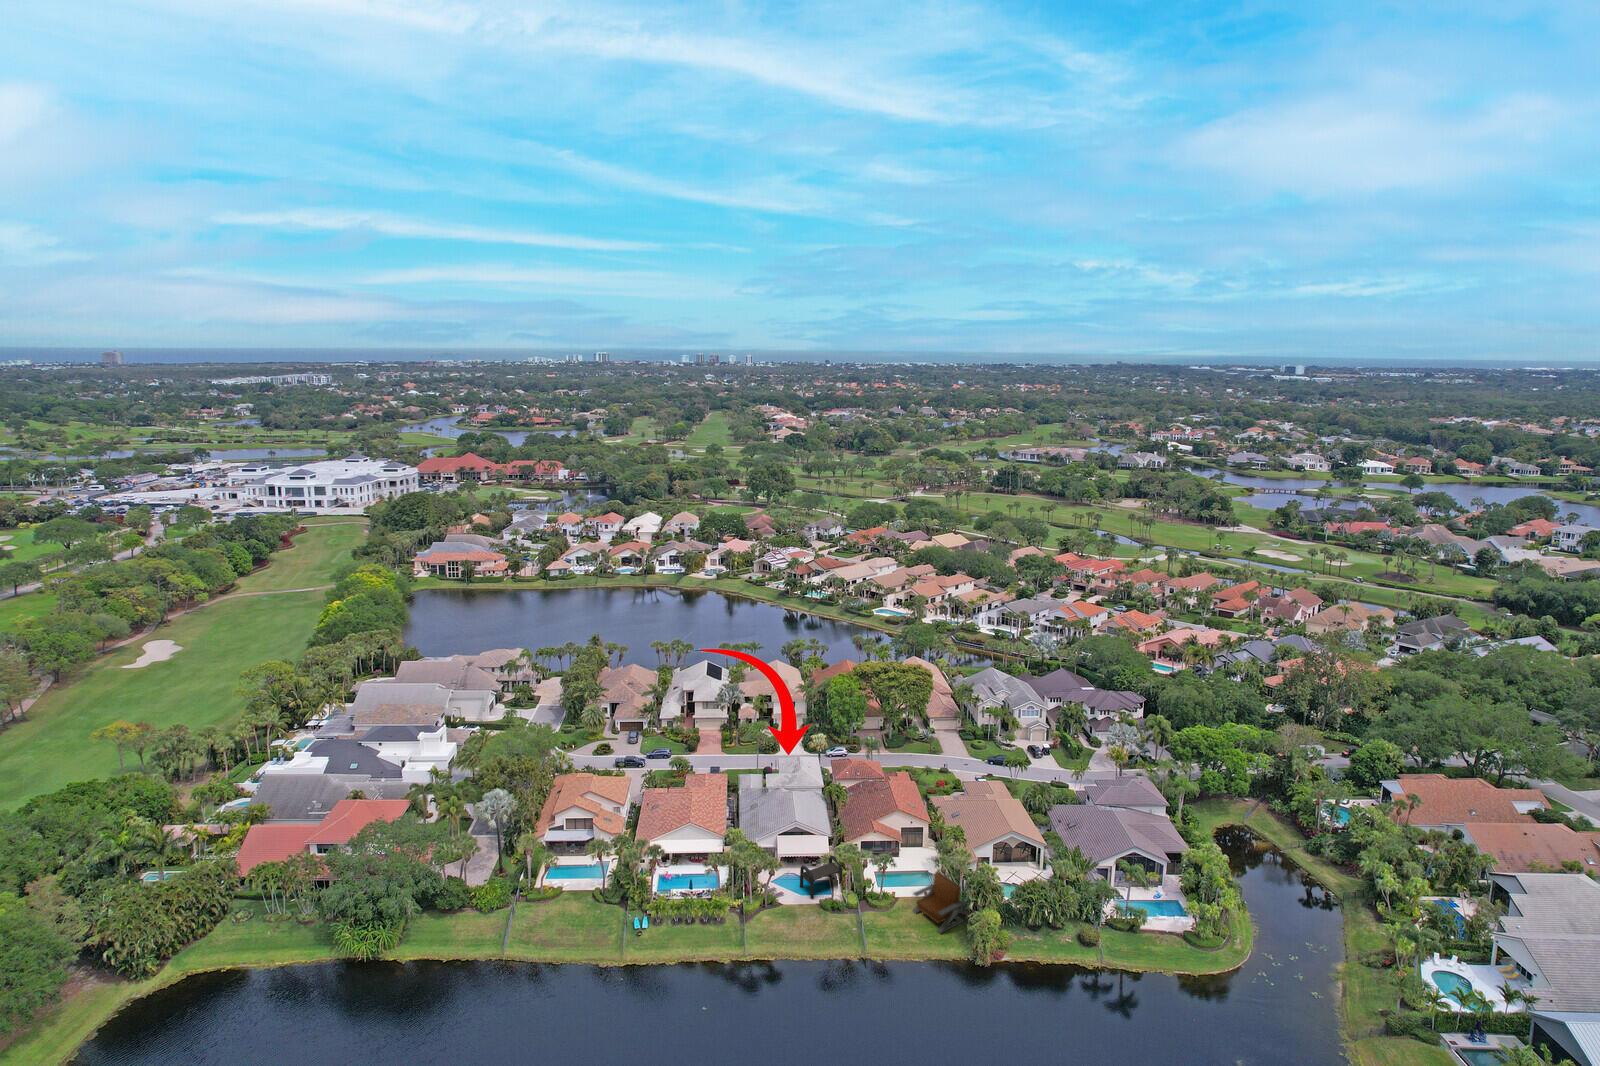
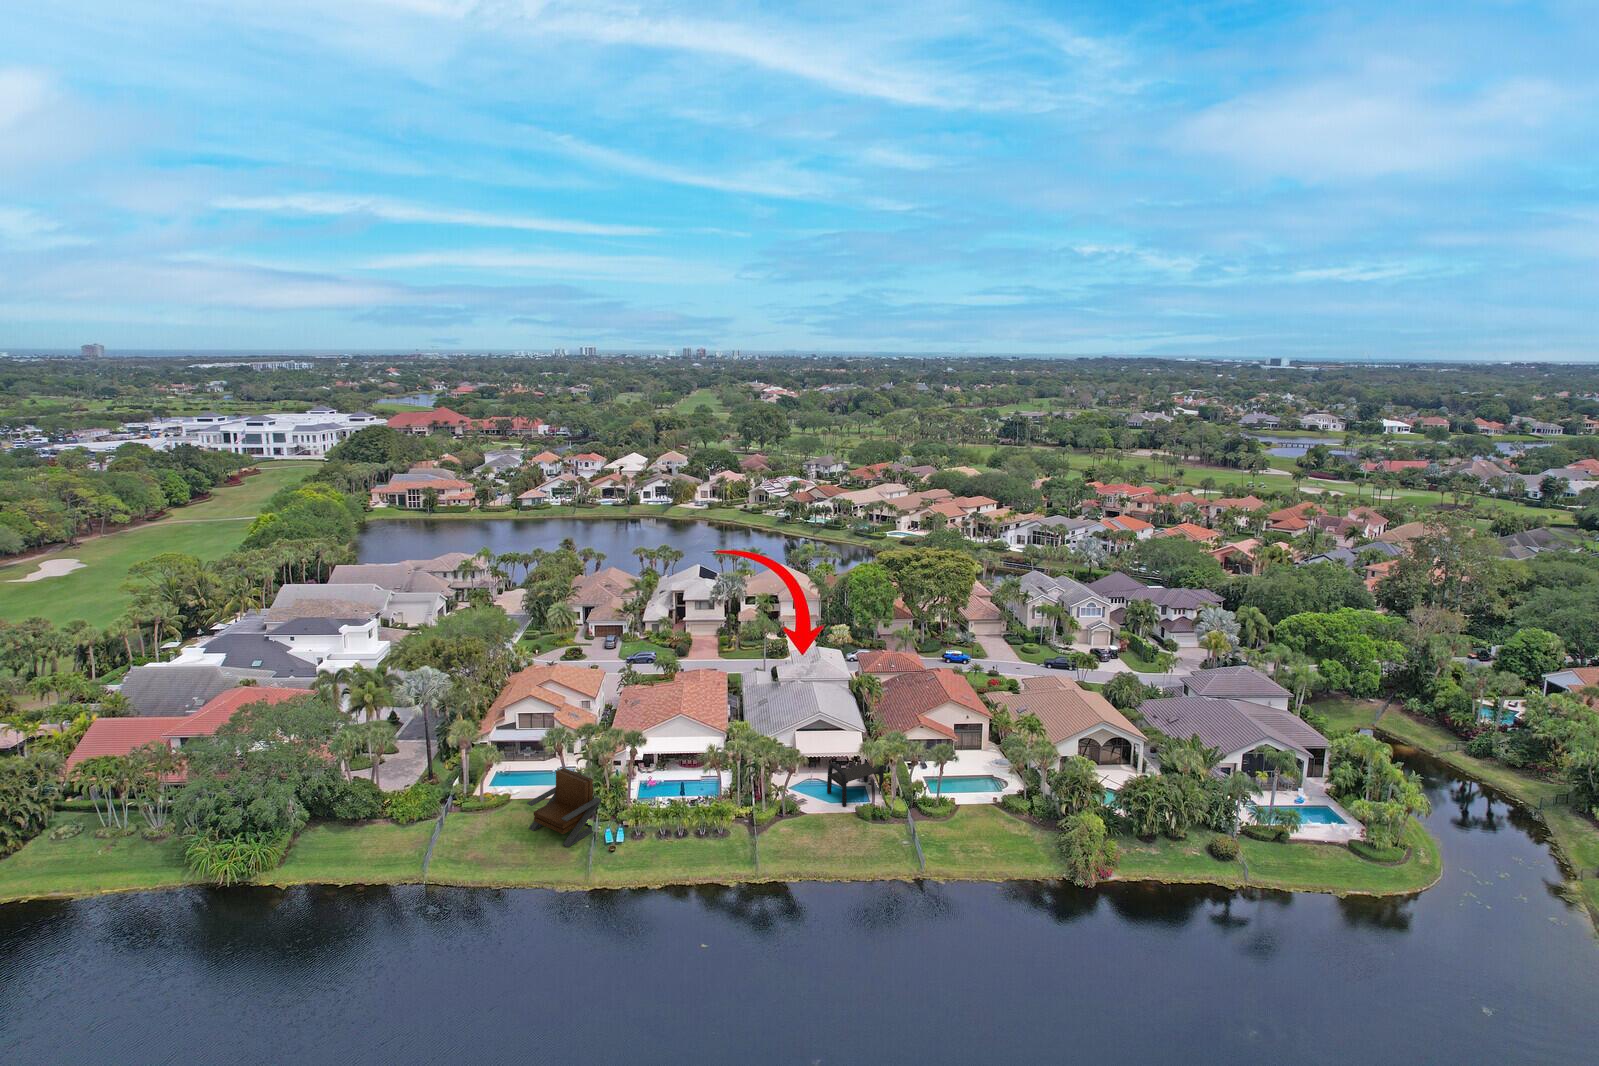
lounge chair: present [913,872,966,933] -> present [527,768,602,847]

